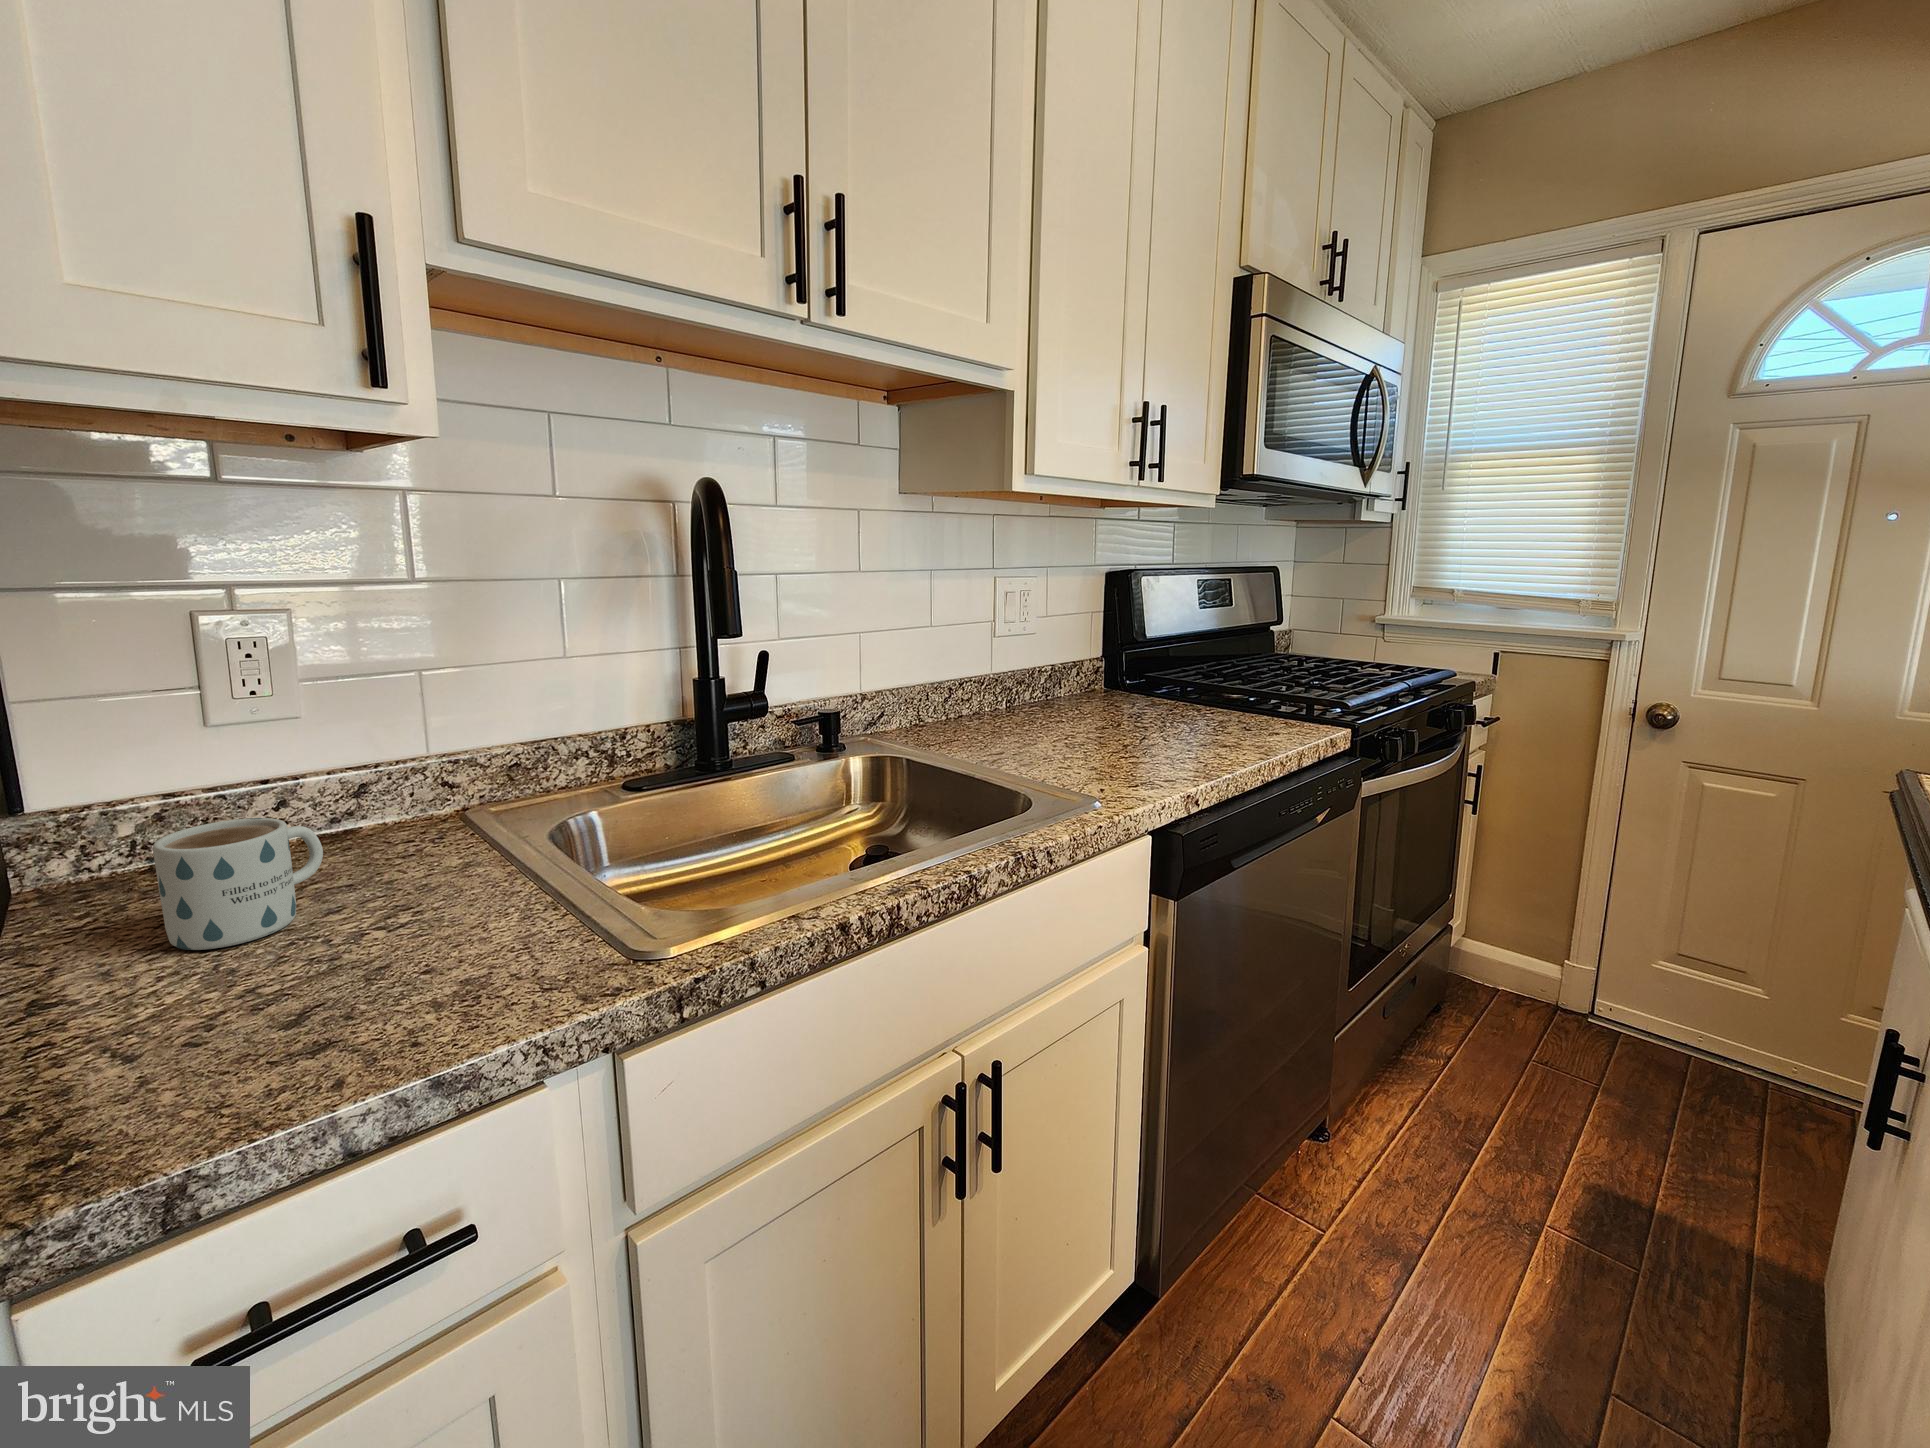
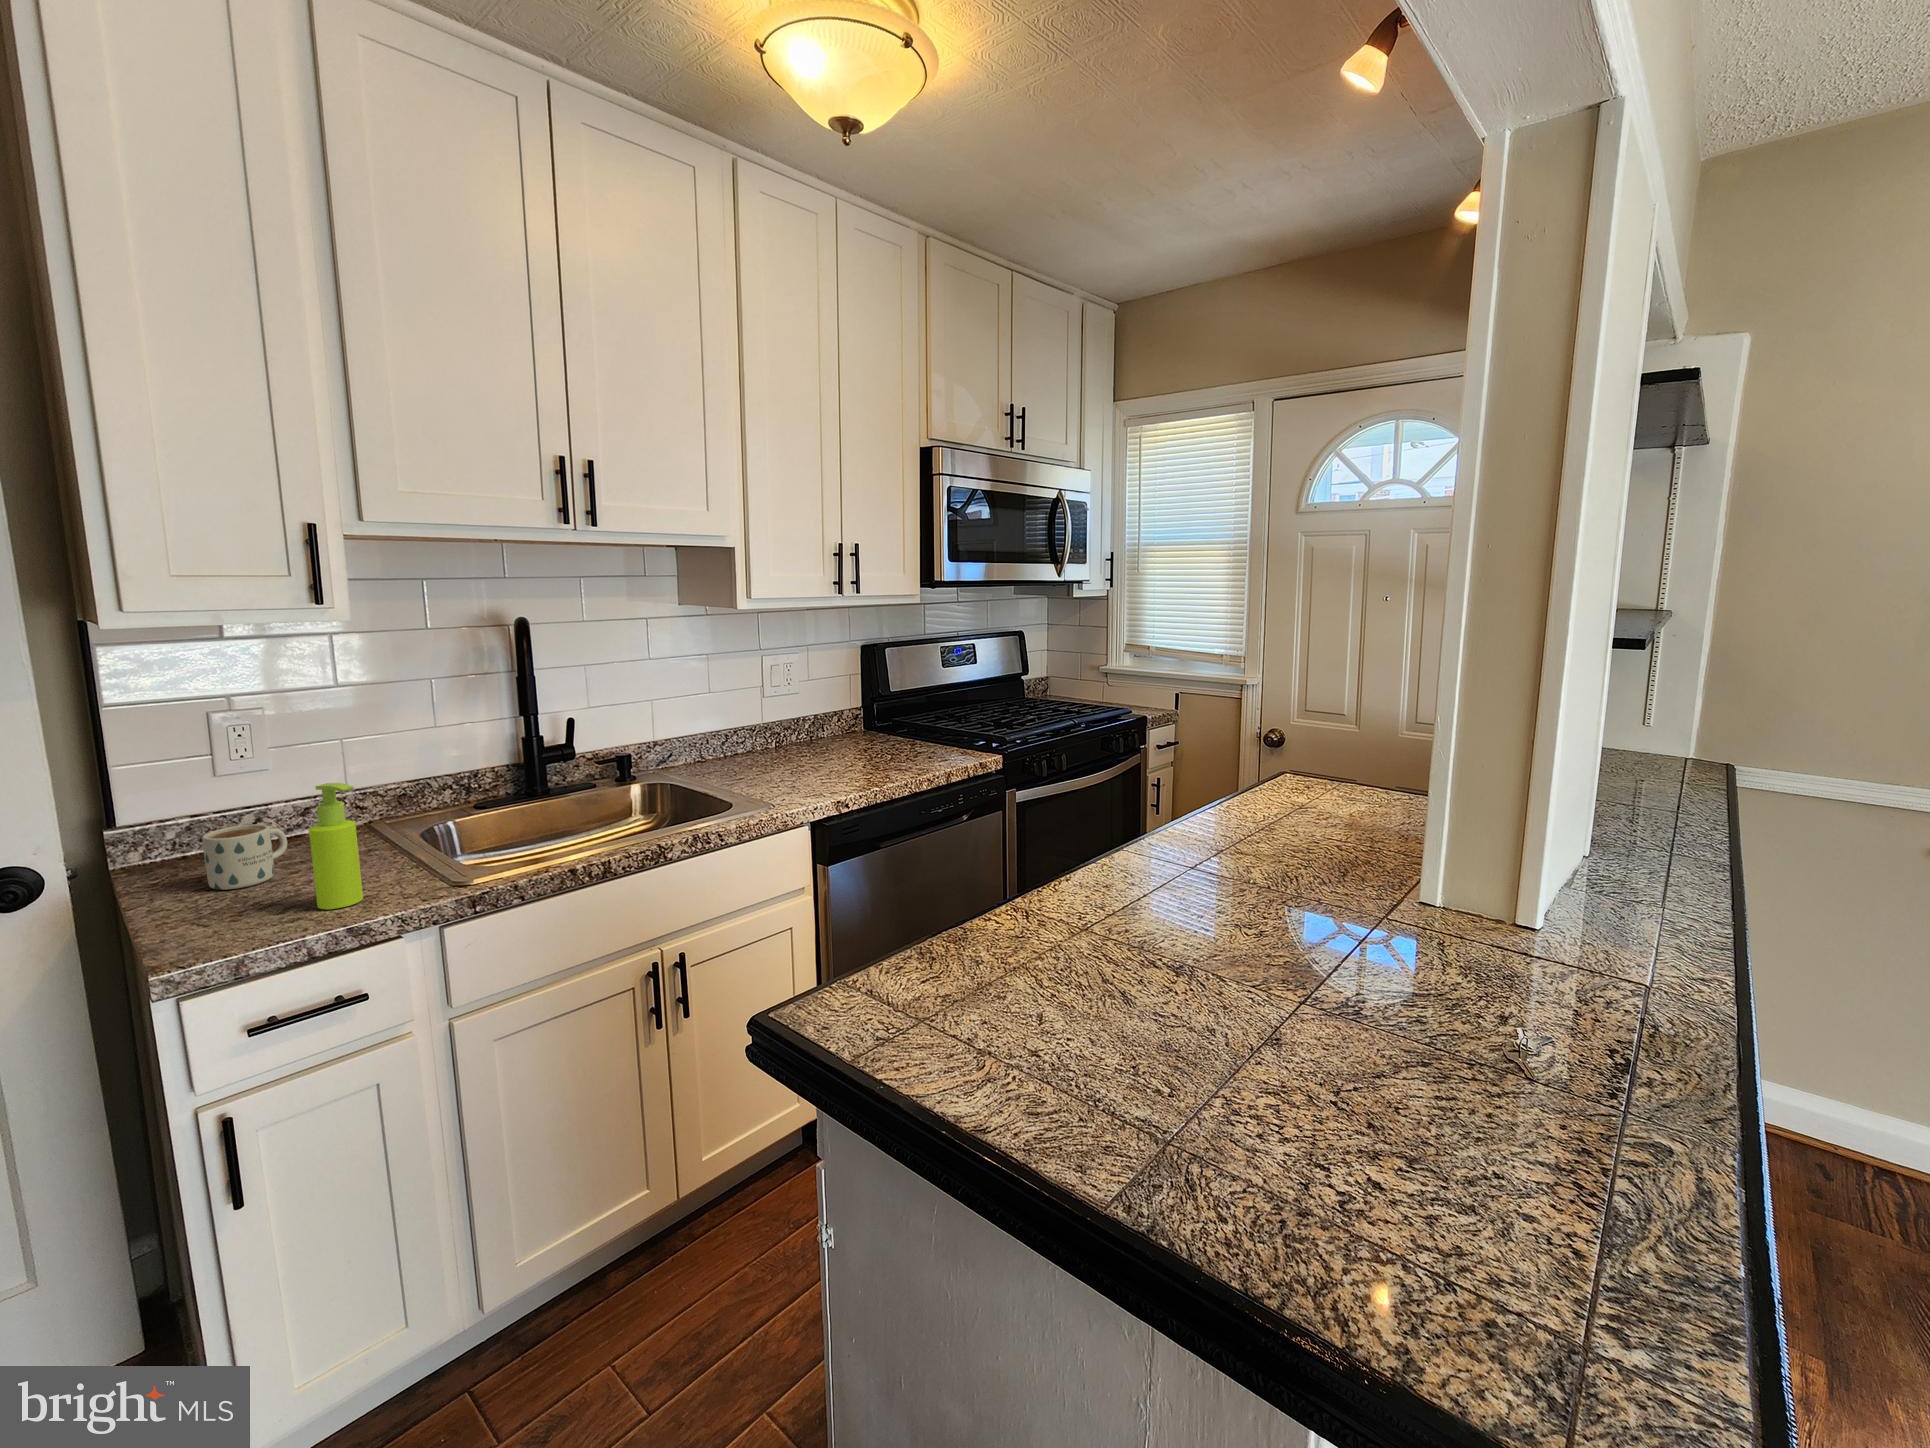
soap dispenser: none [351,745,463,1018] -> present [309,783,363,909]

